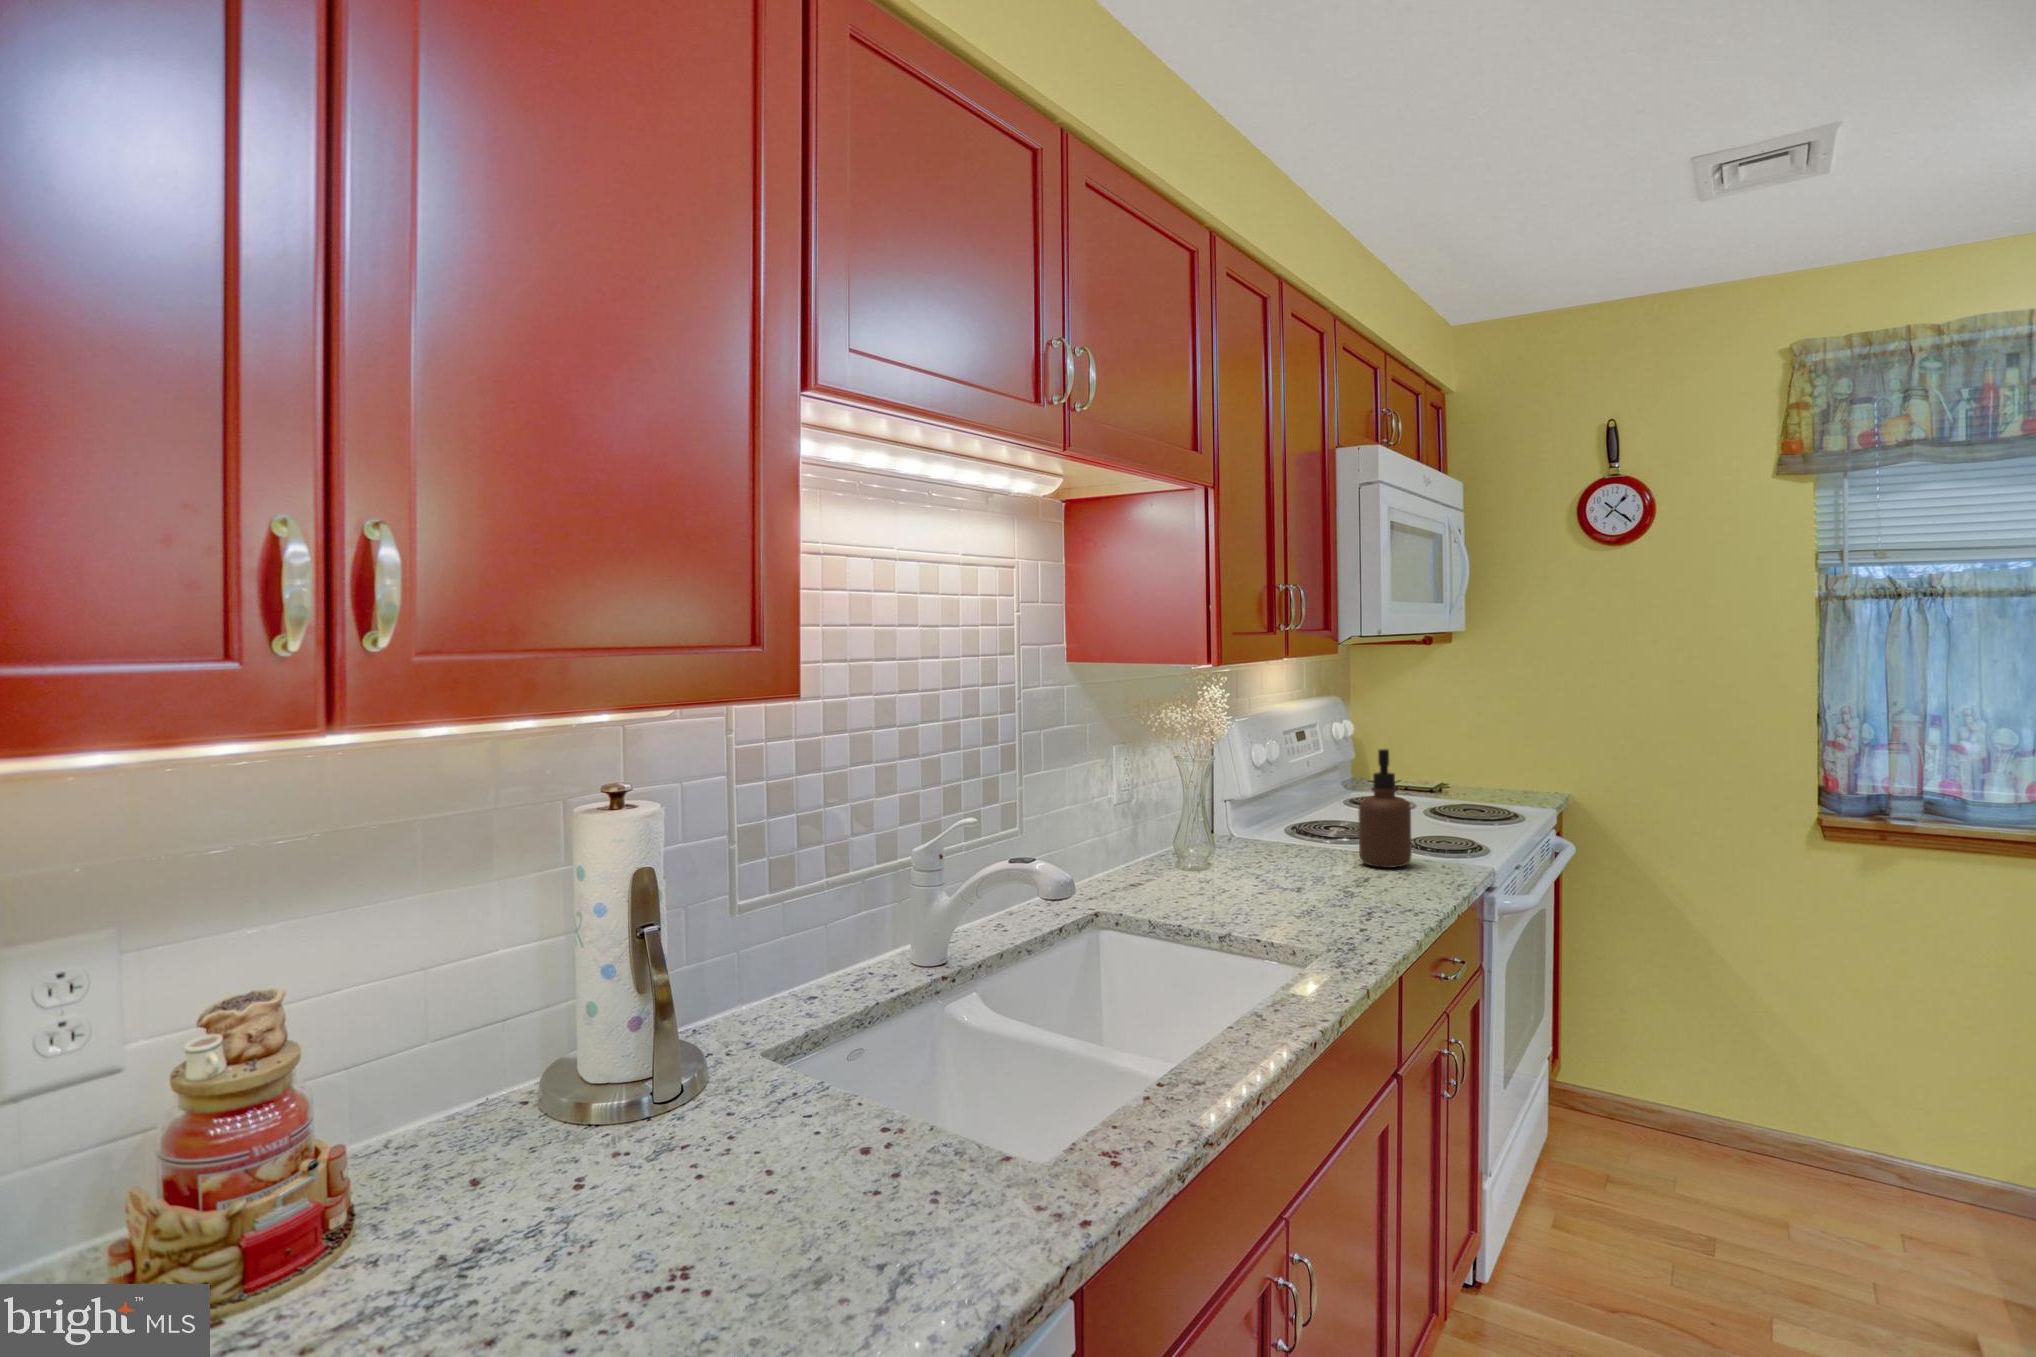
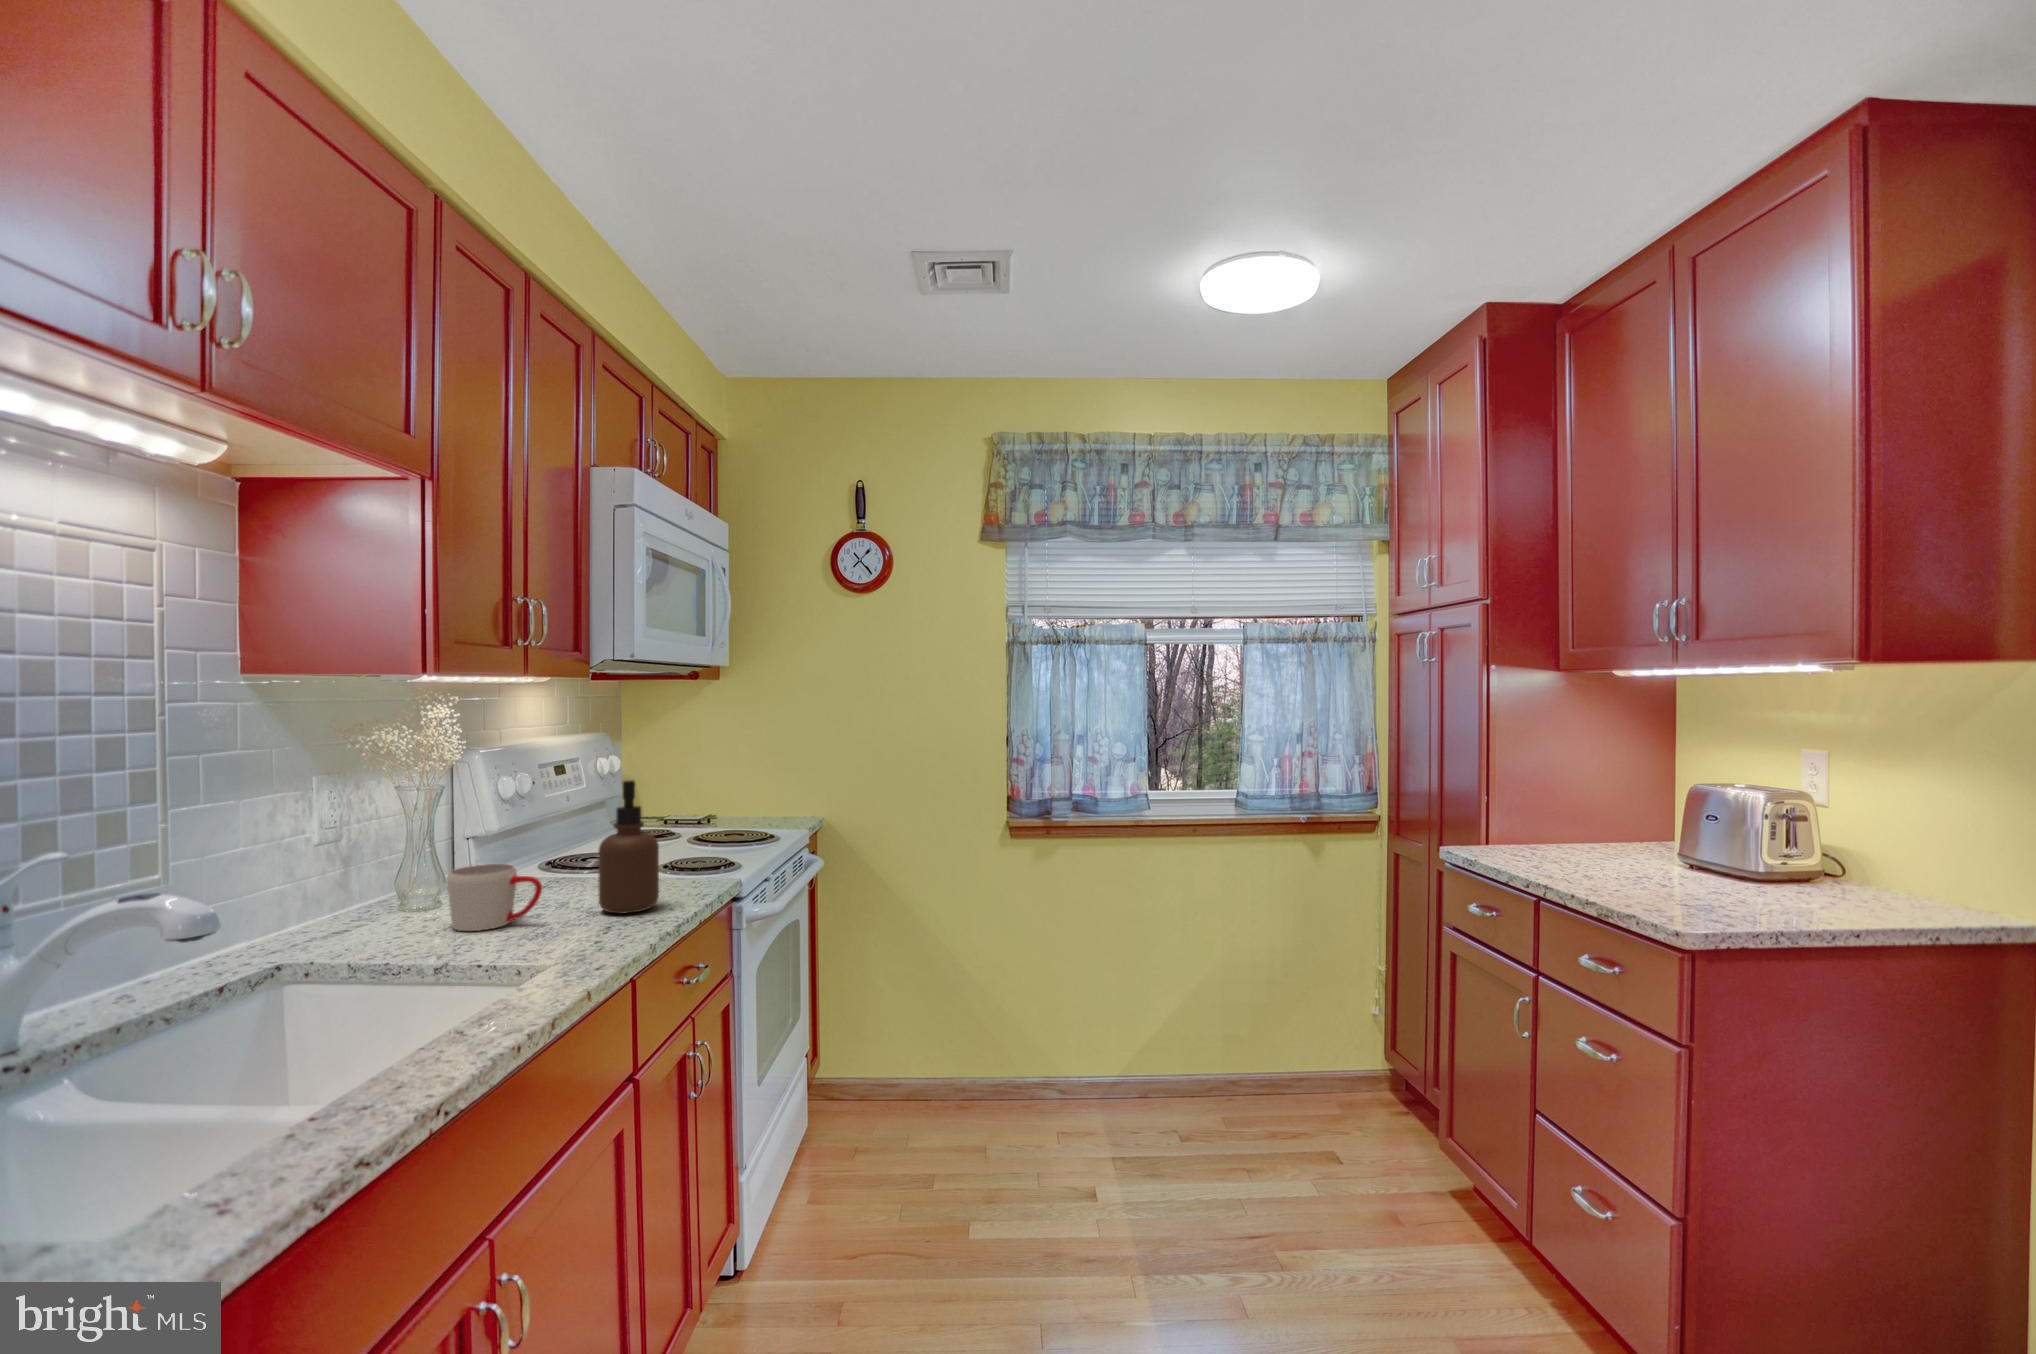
mug: none [1244,814,1316,867] -> present [447,864,542,931]

